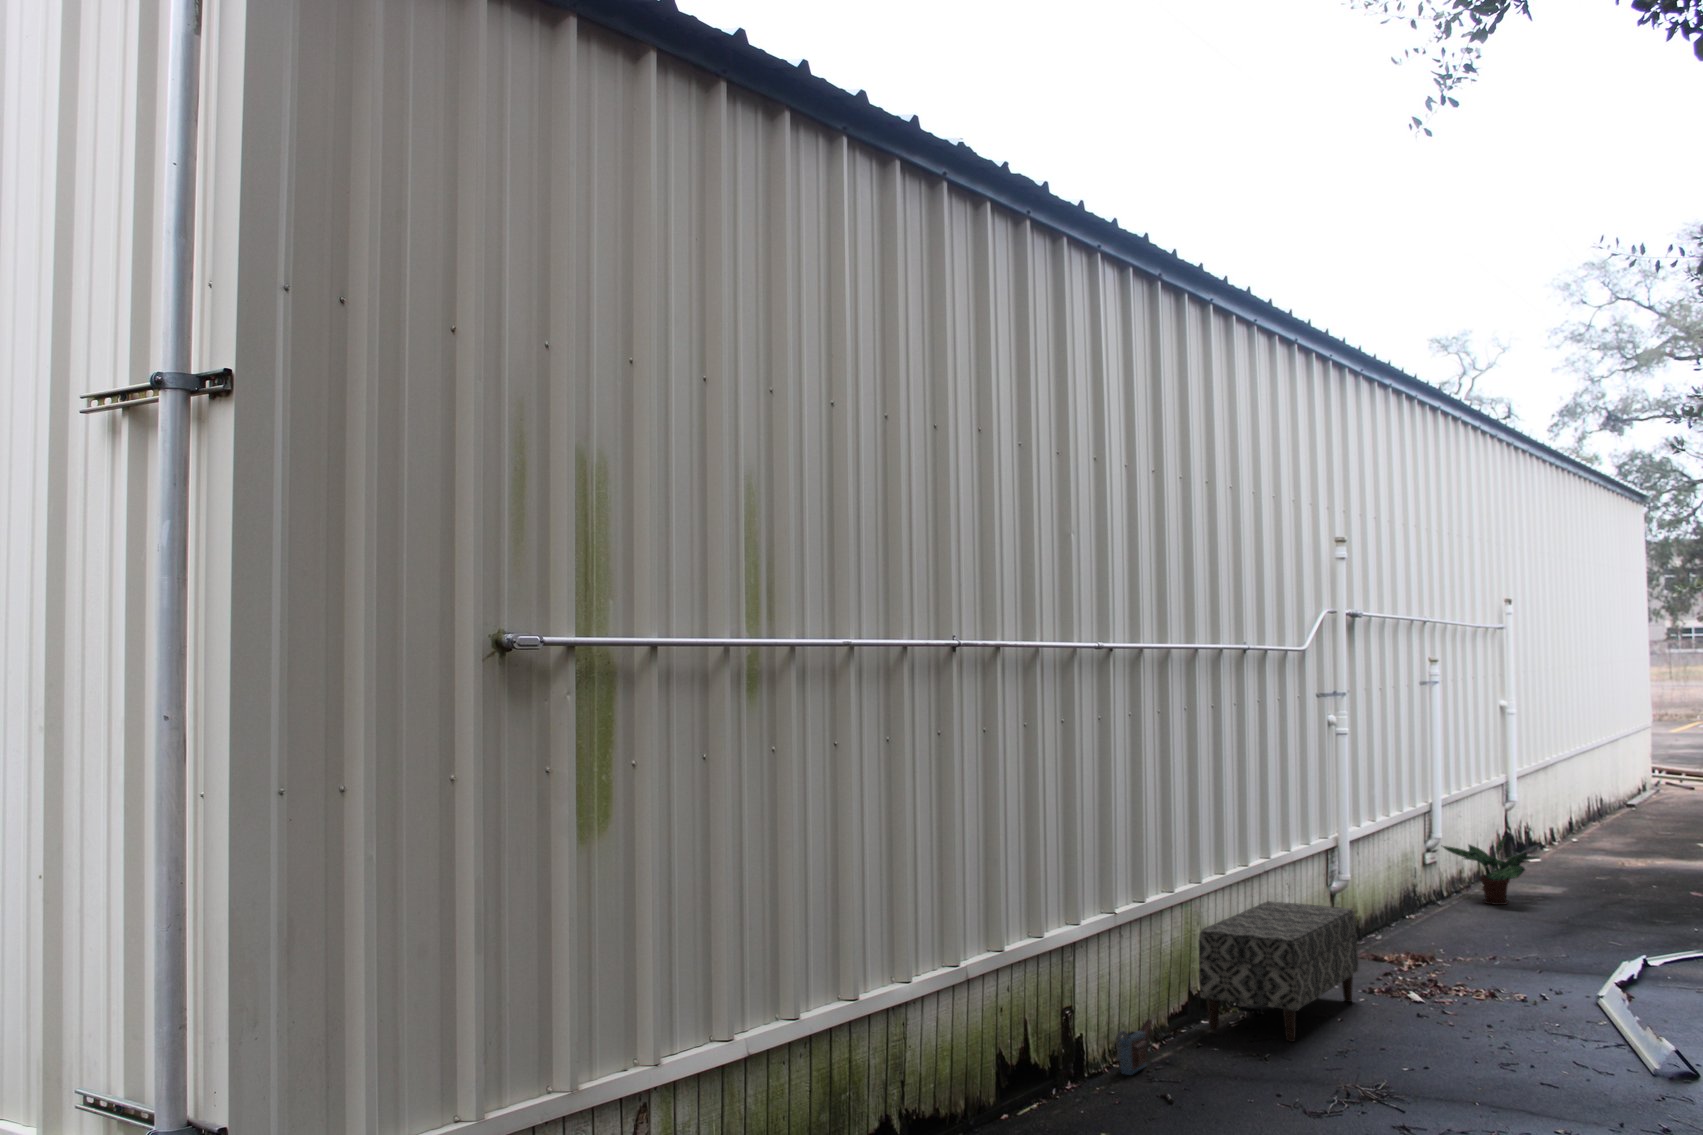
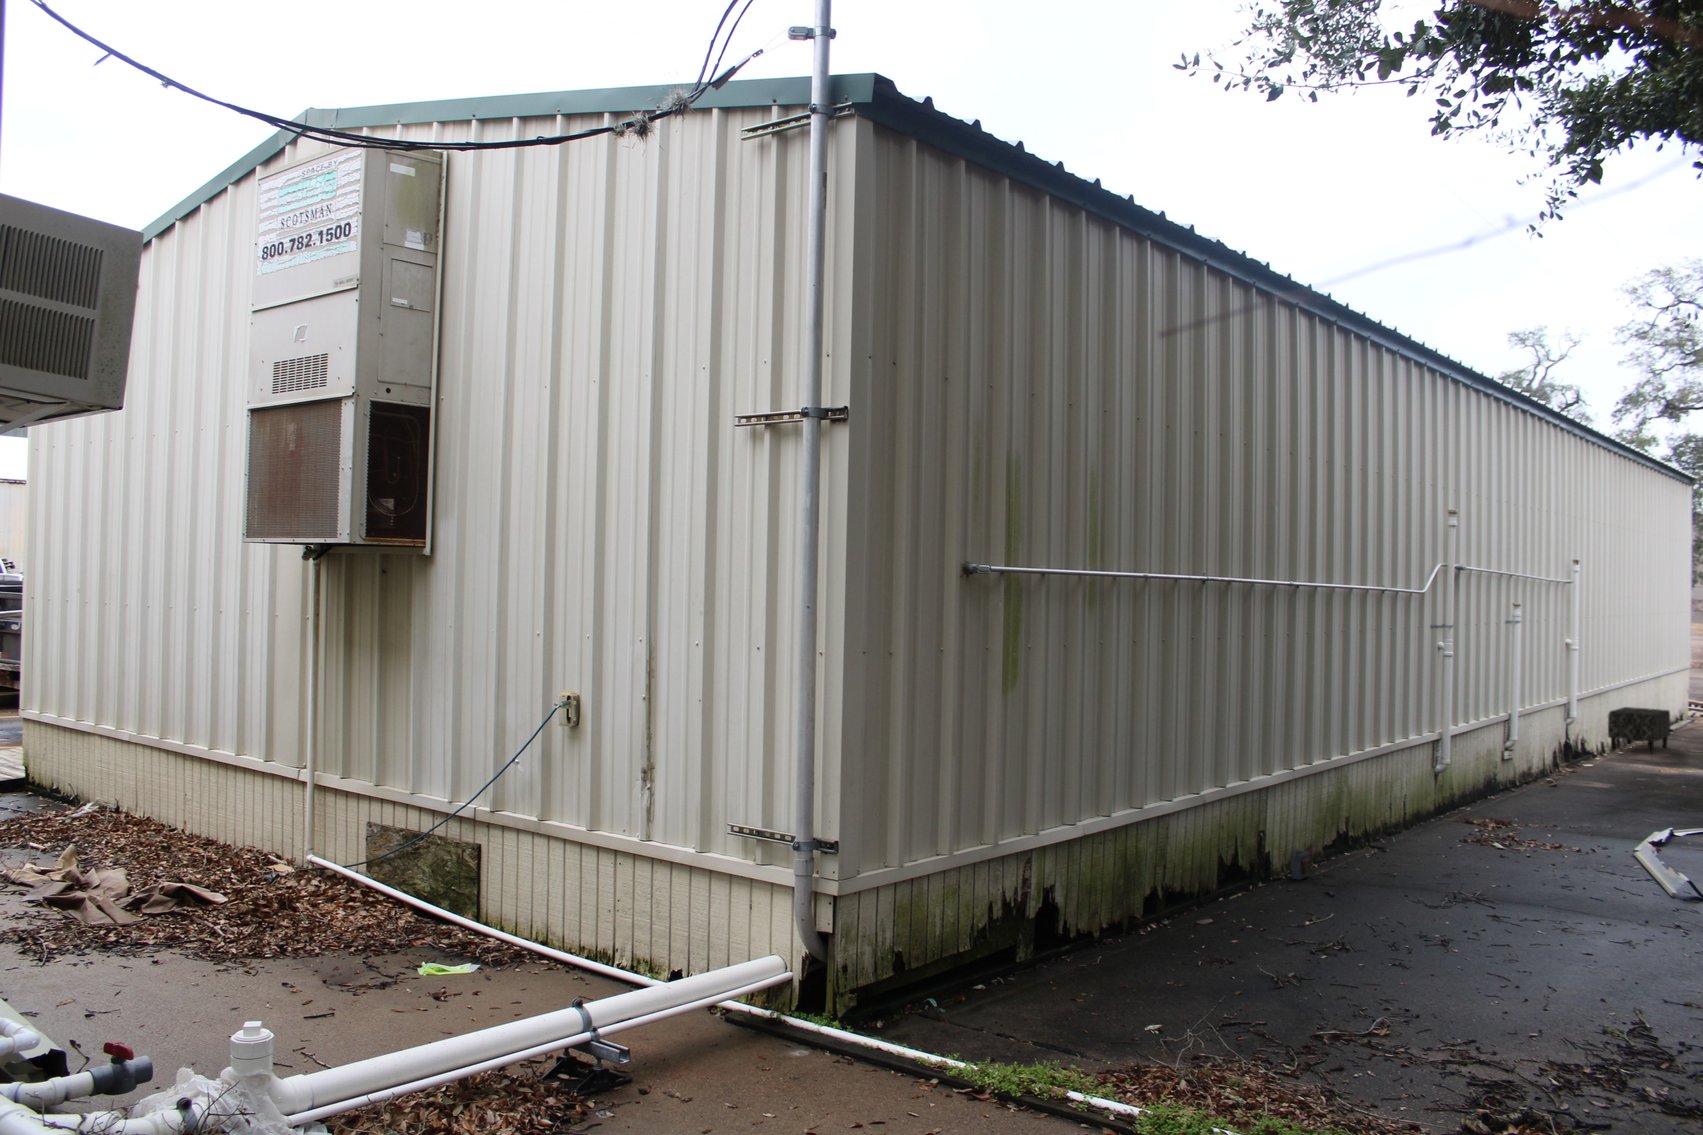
potted plant: present [1443,837,1538,905] -> none [1516,739,1598,792]
bench: present [1199,901,1359,1042] -> present [1608,707,1671,754]

